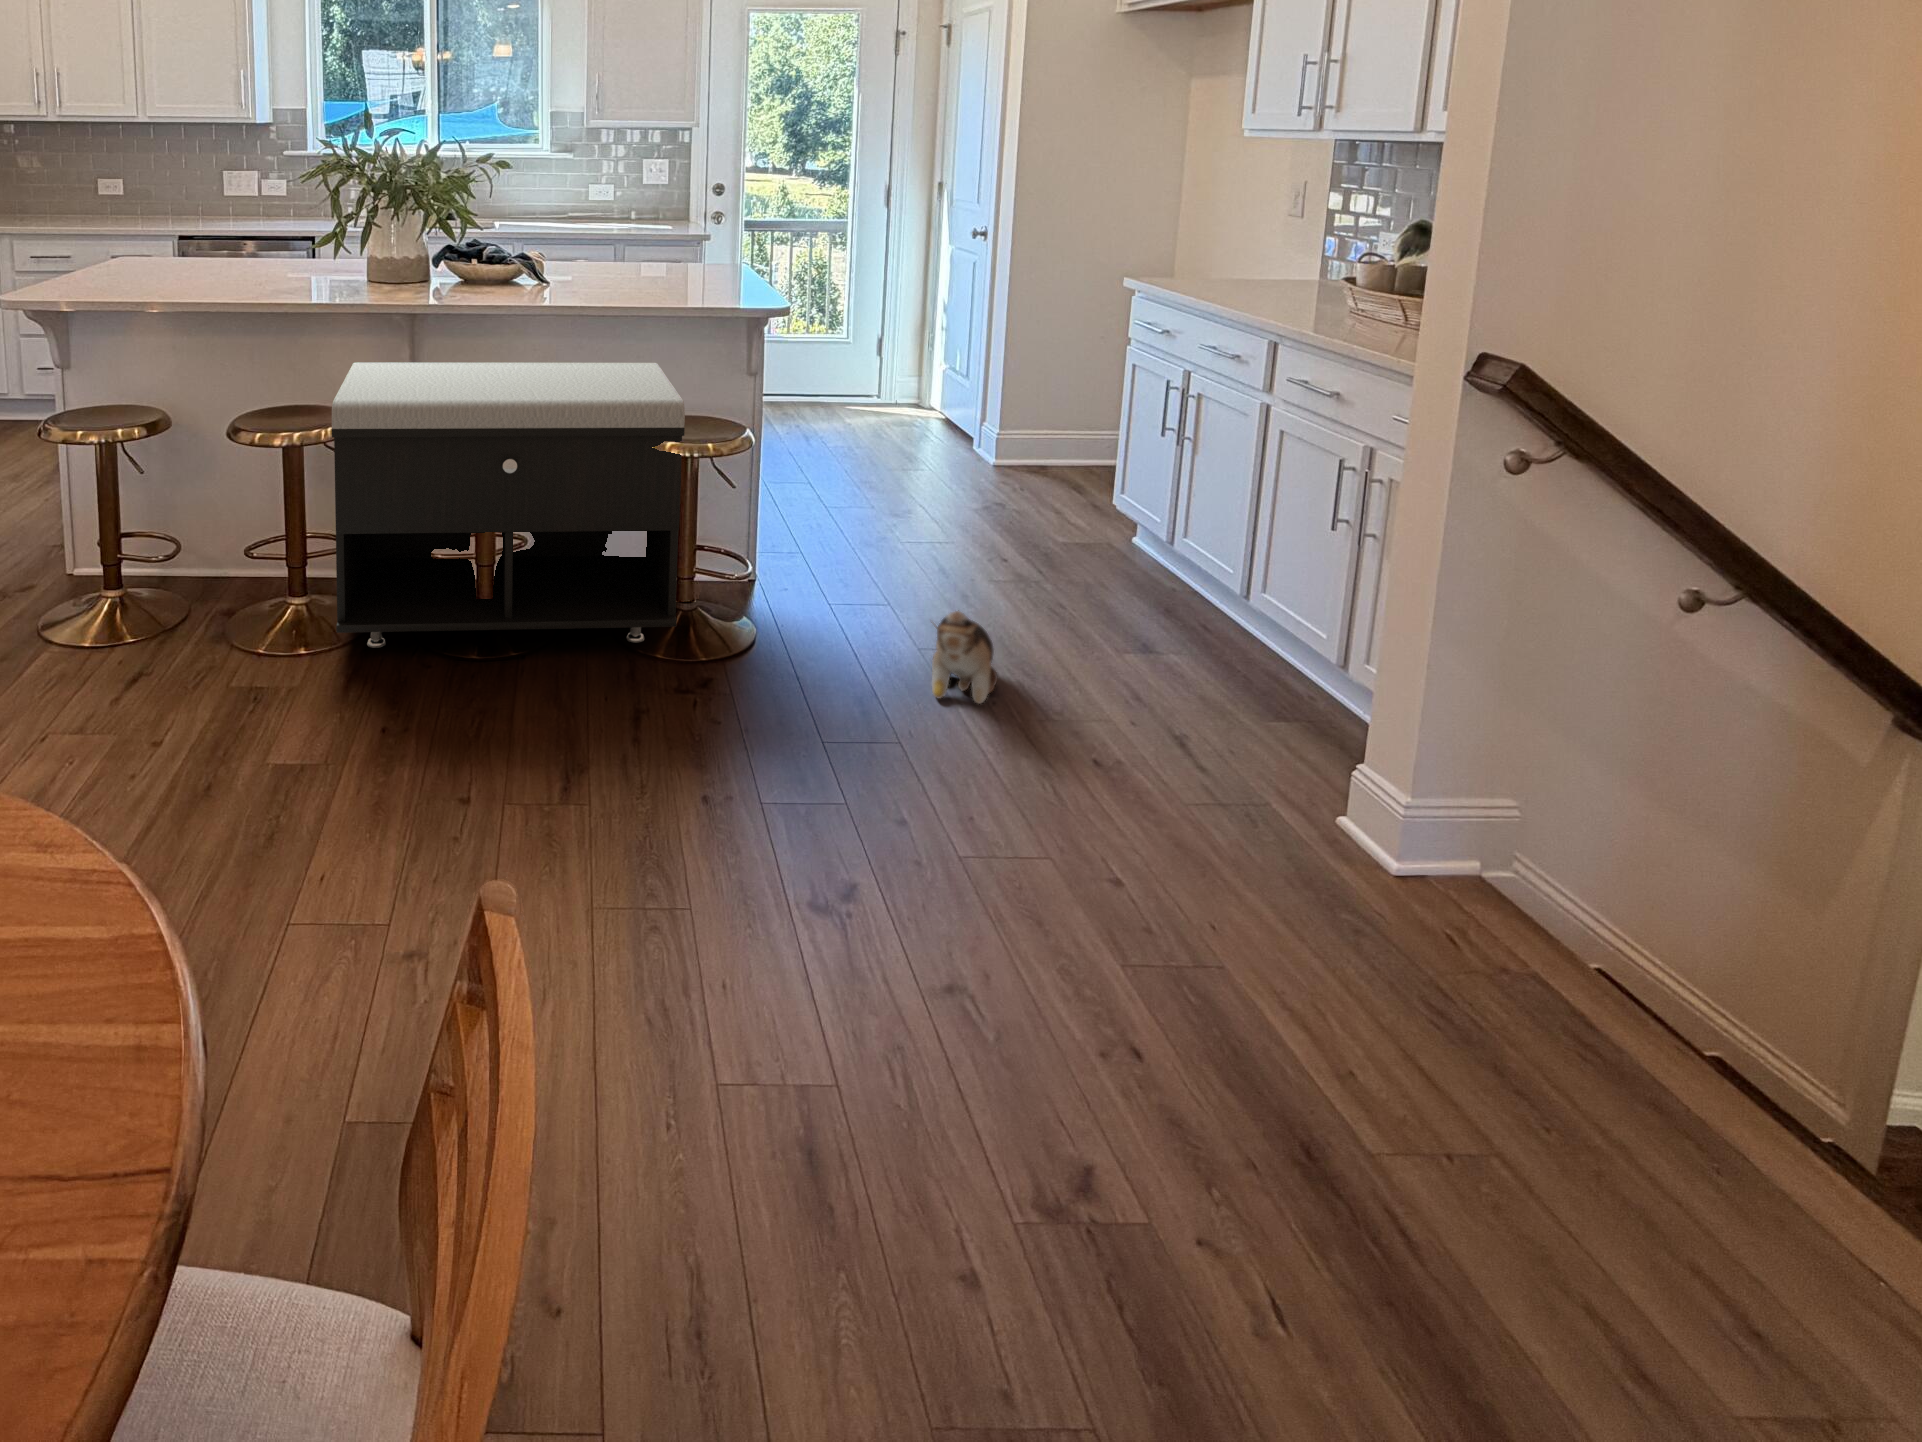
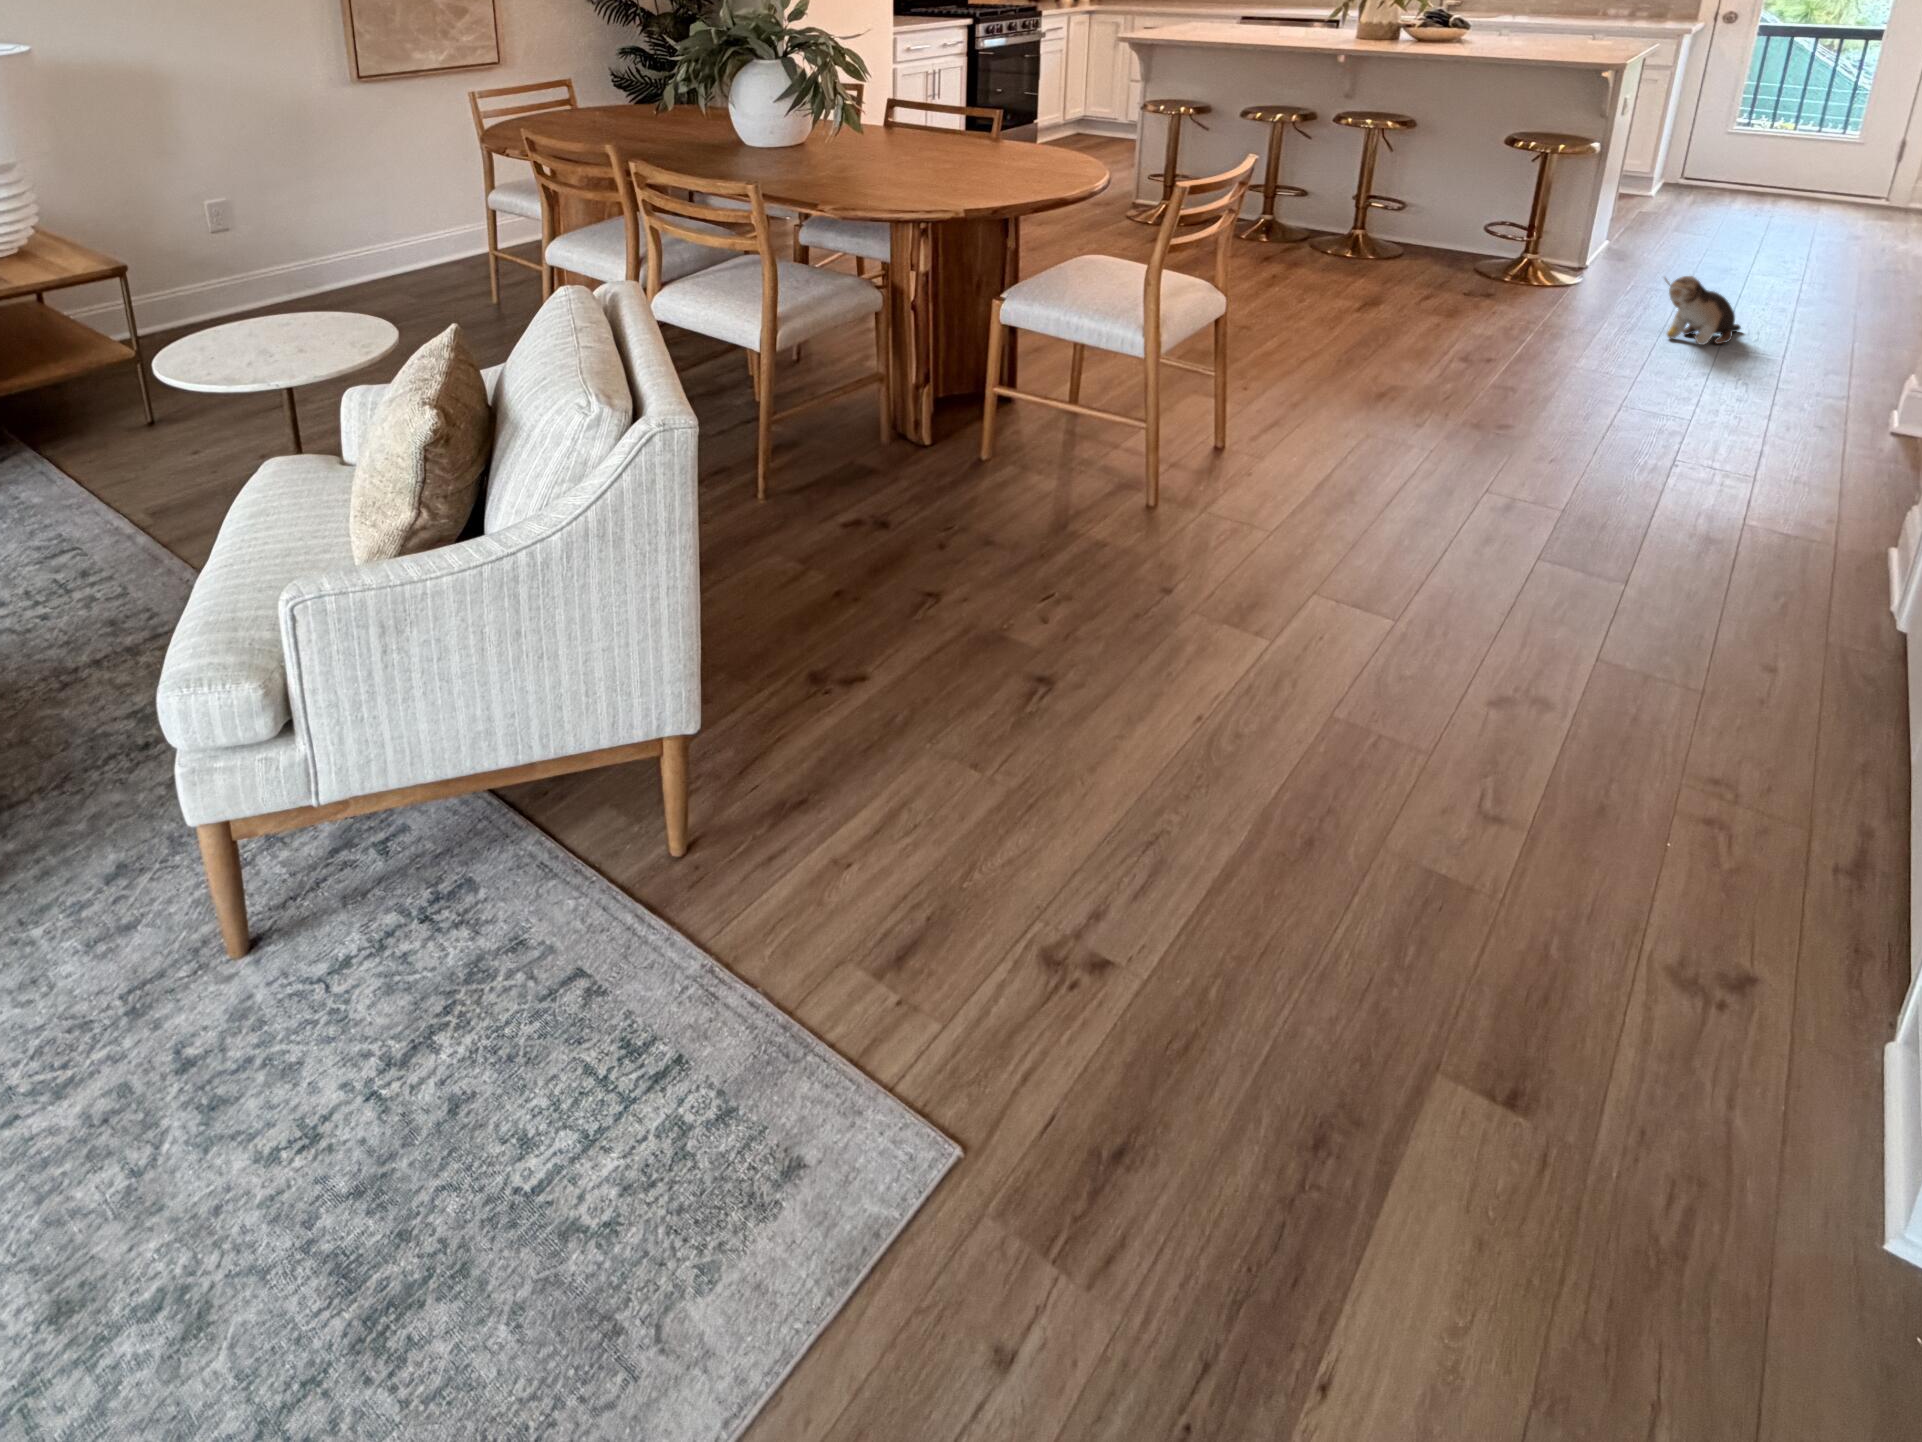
storage bench: present [332,363,685,648] -> none [1269,89,1536,282]

